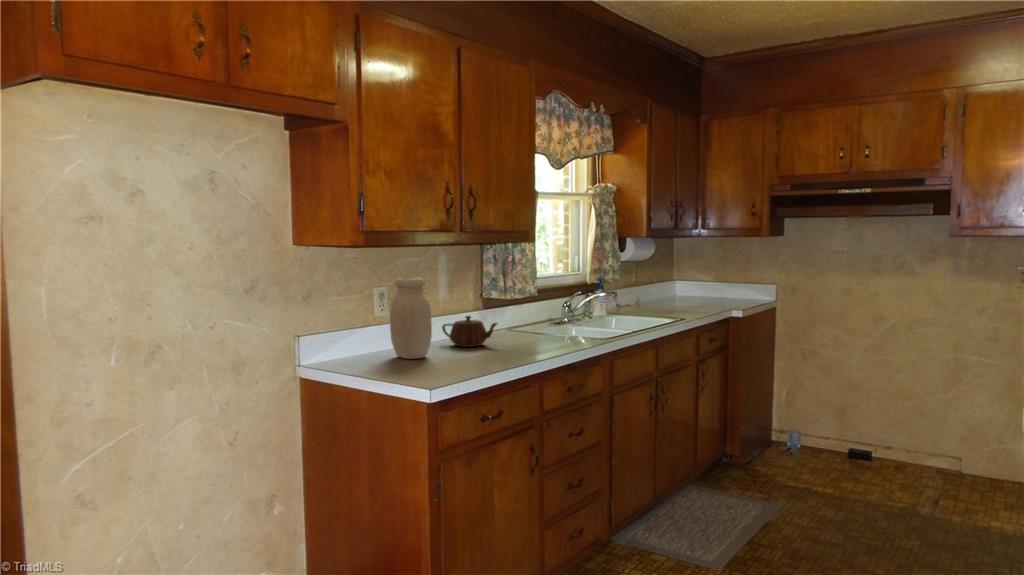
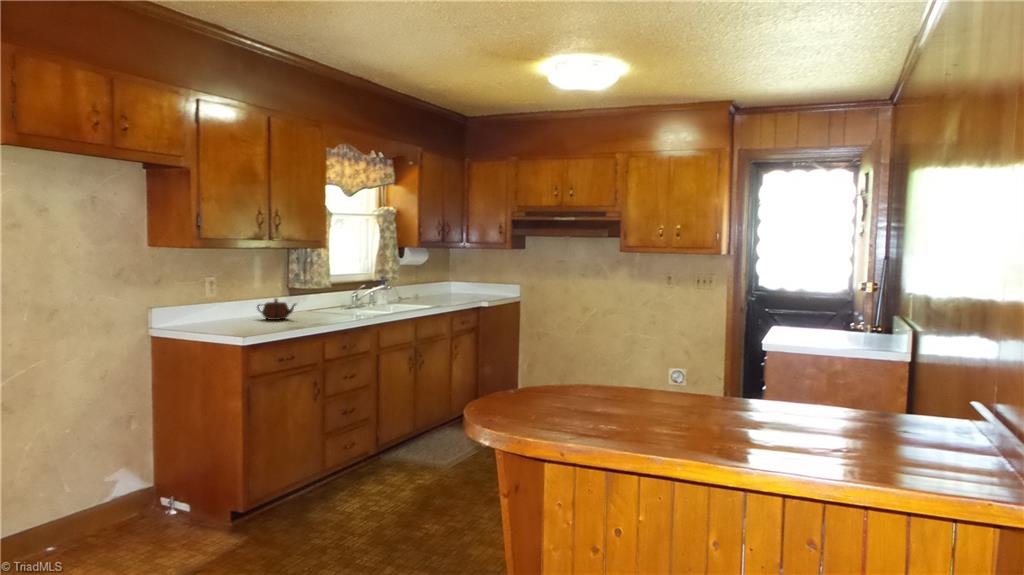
jar: present [390,277,432,359] -> none [217,270,248,325]

